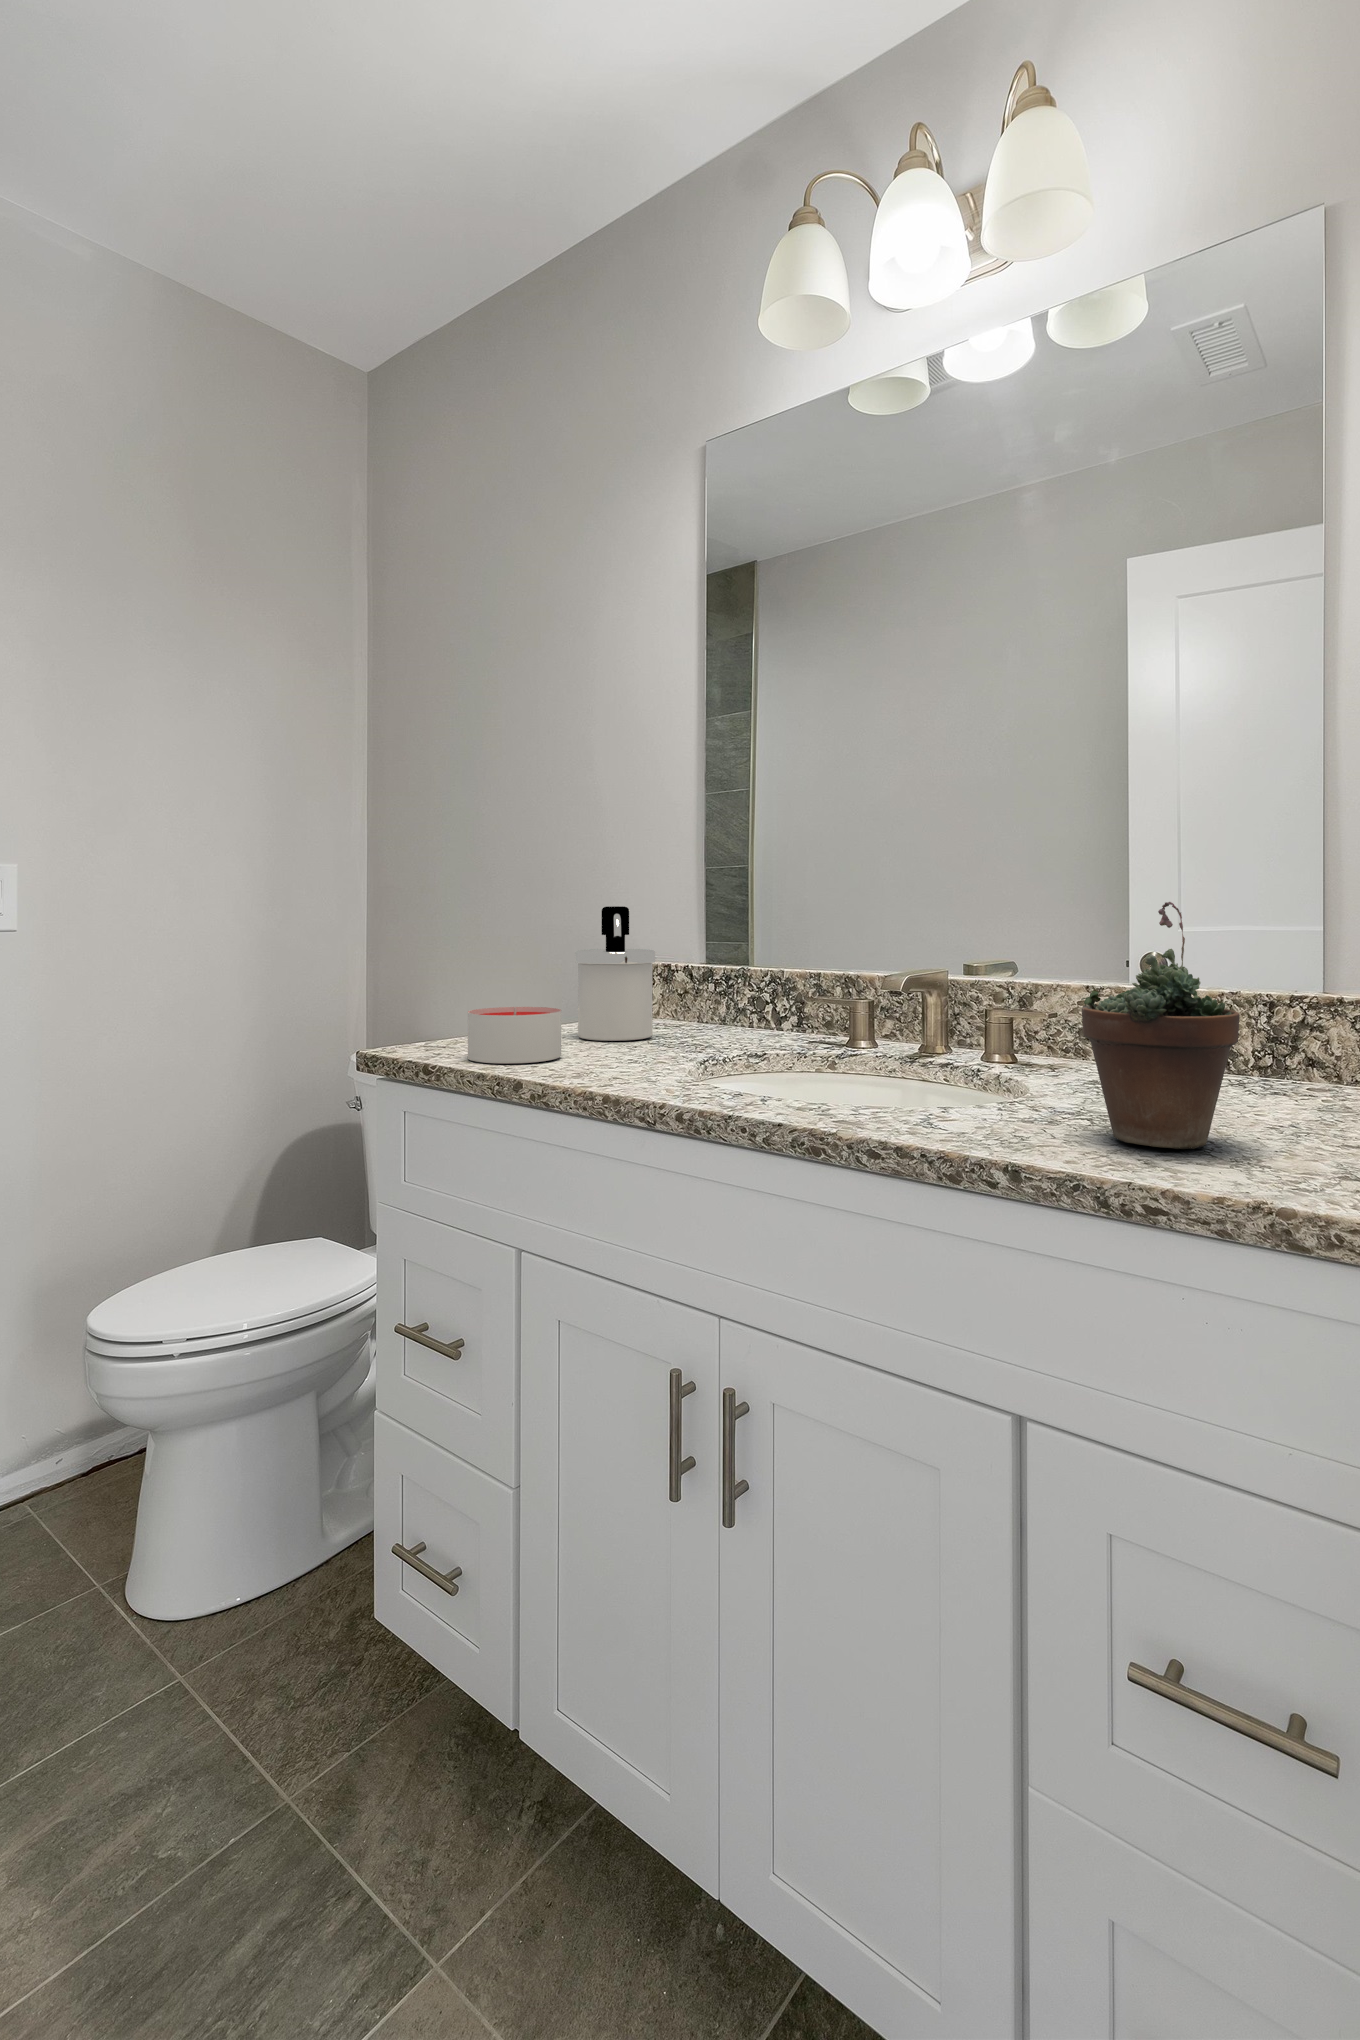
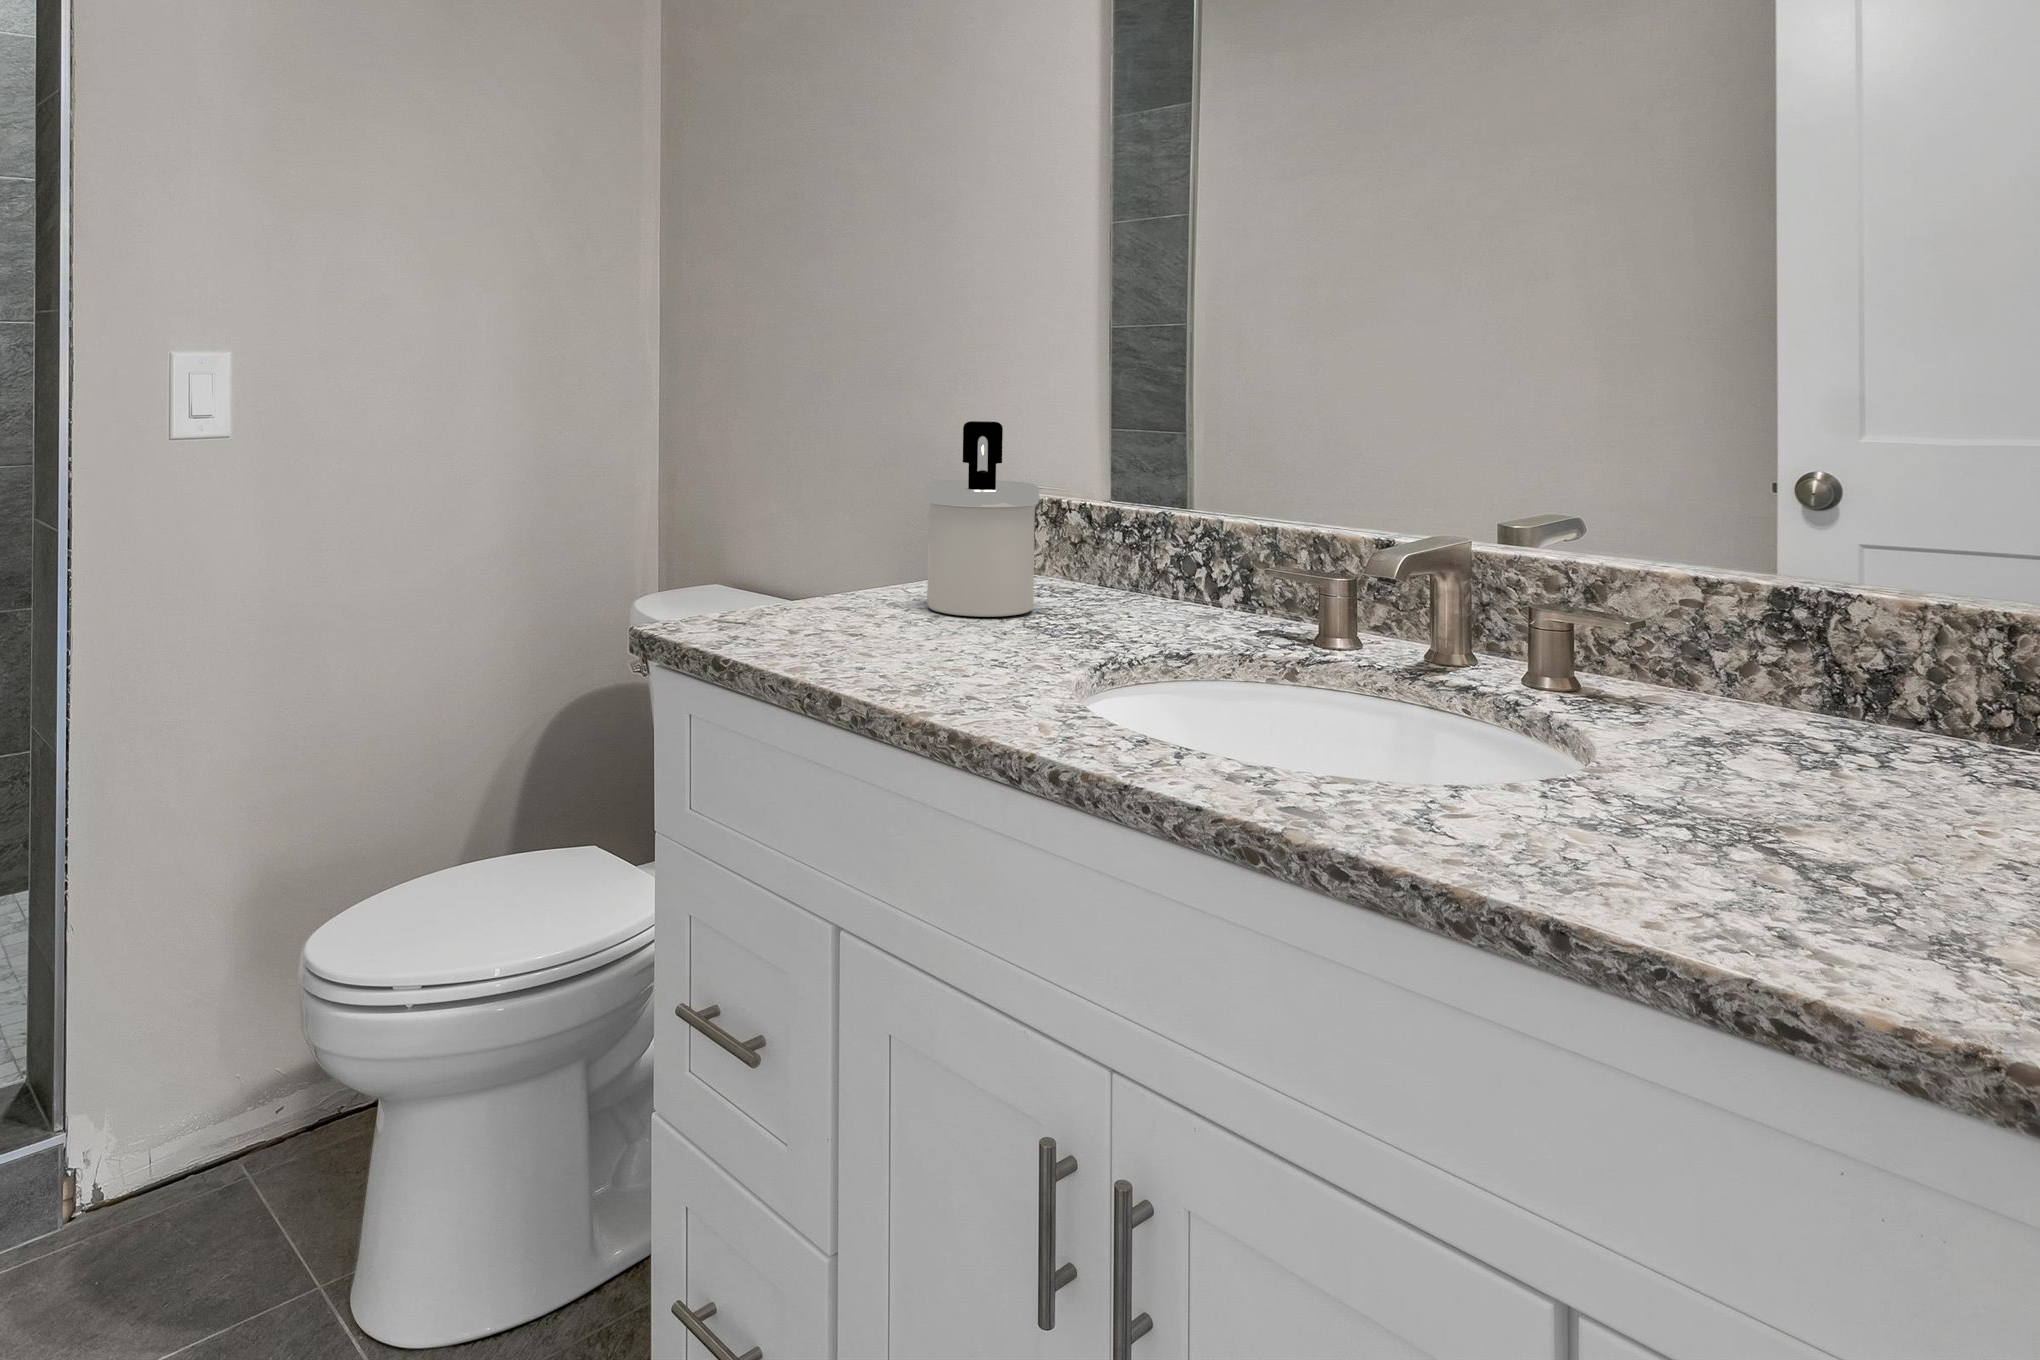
succulent plant: present [1081,902,1239,1149] -> none [1679,503,1952,910]
candle: present [468,1007,561,1064] -> none [766,570,898,658]

